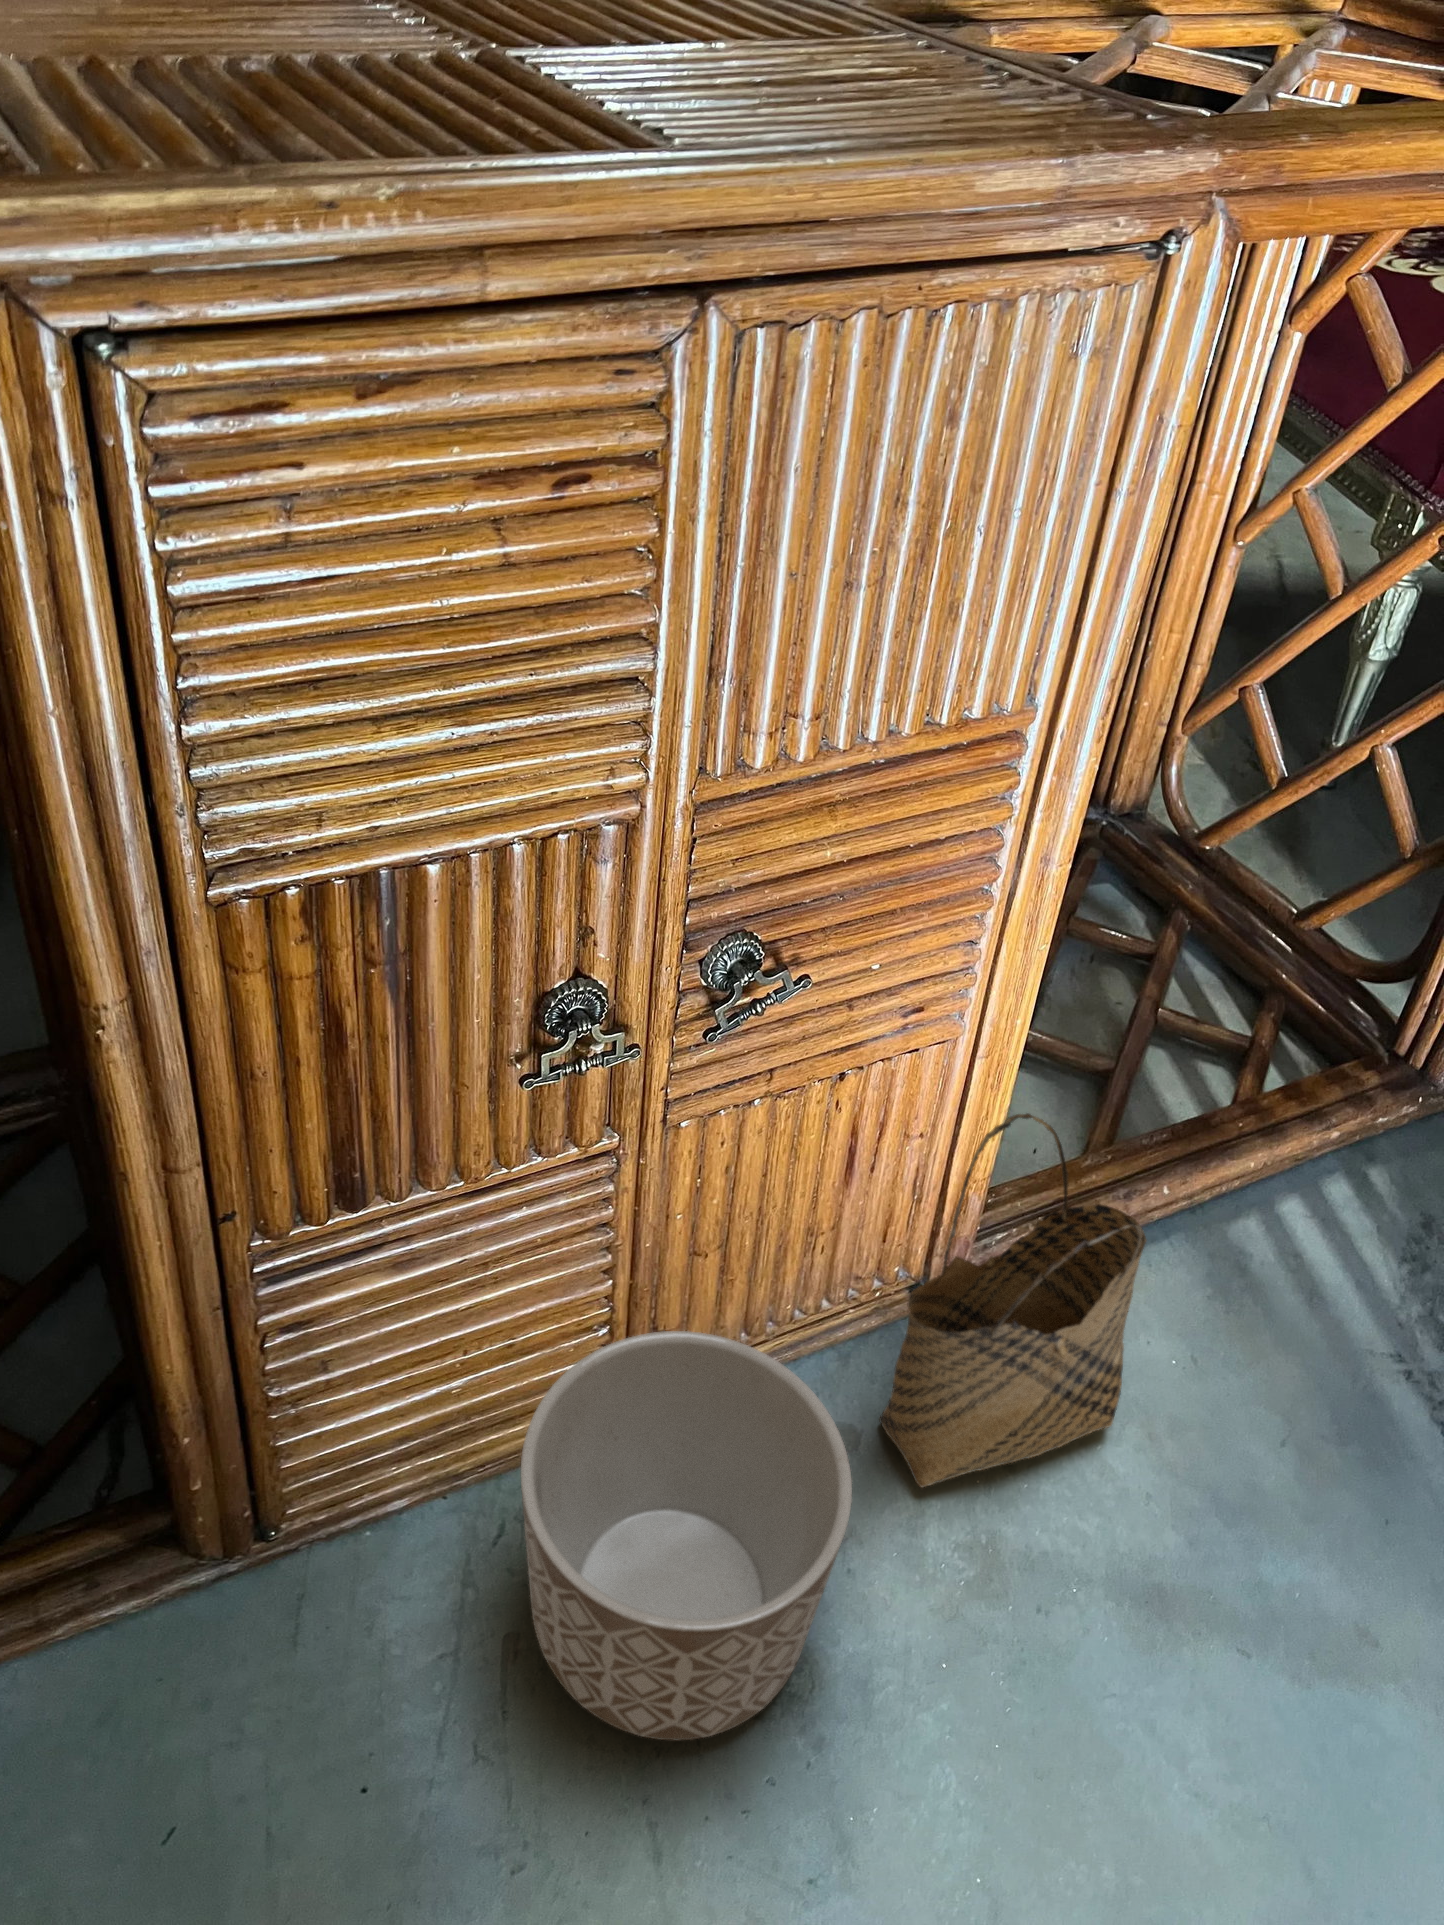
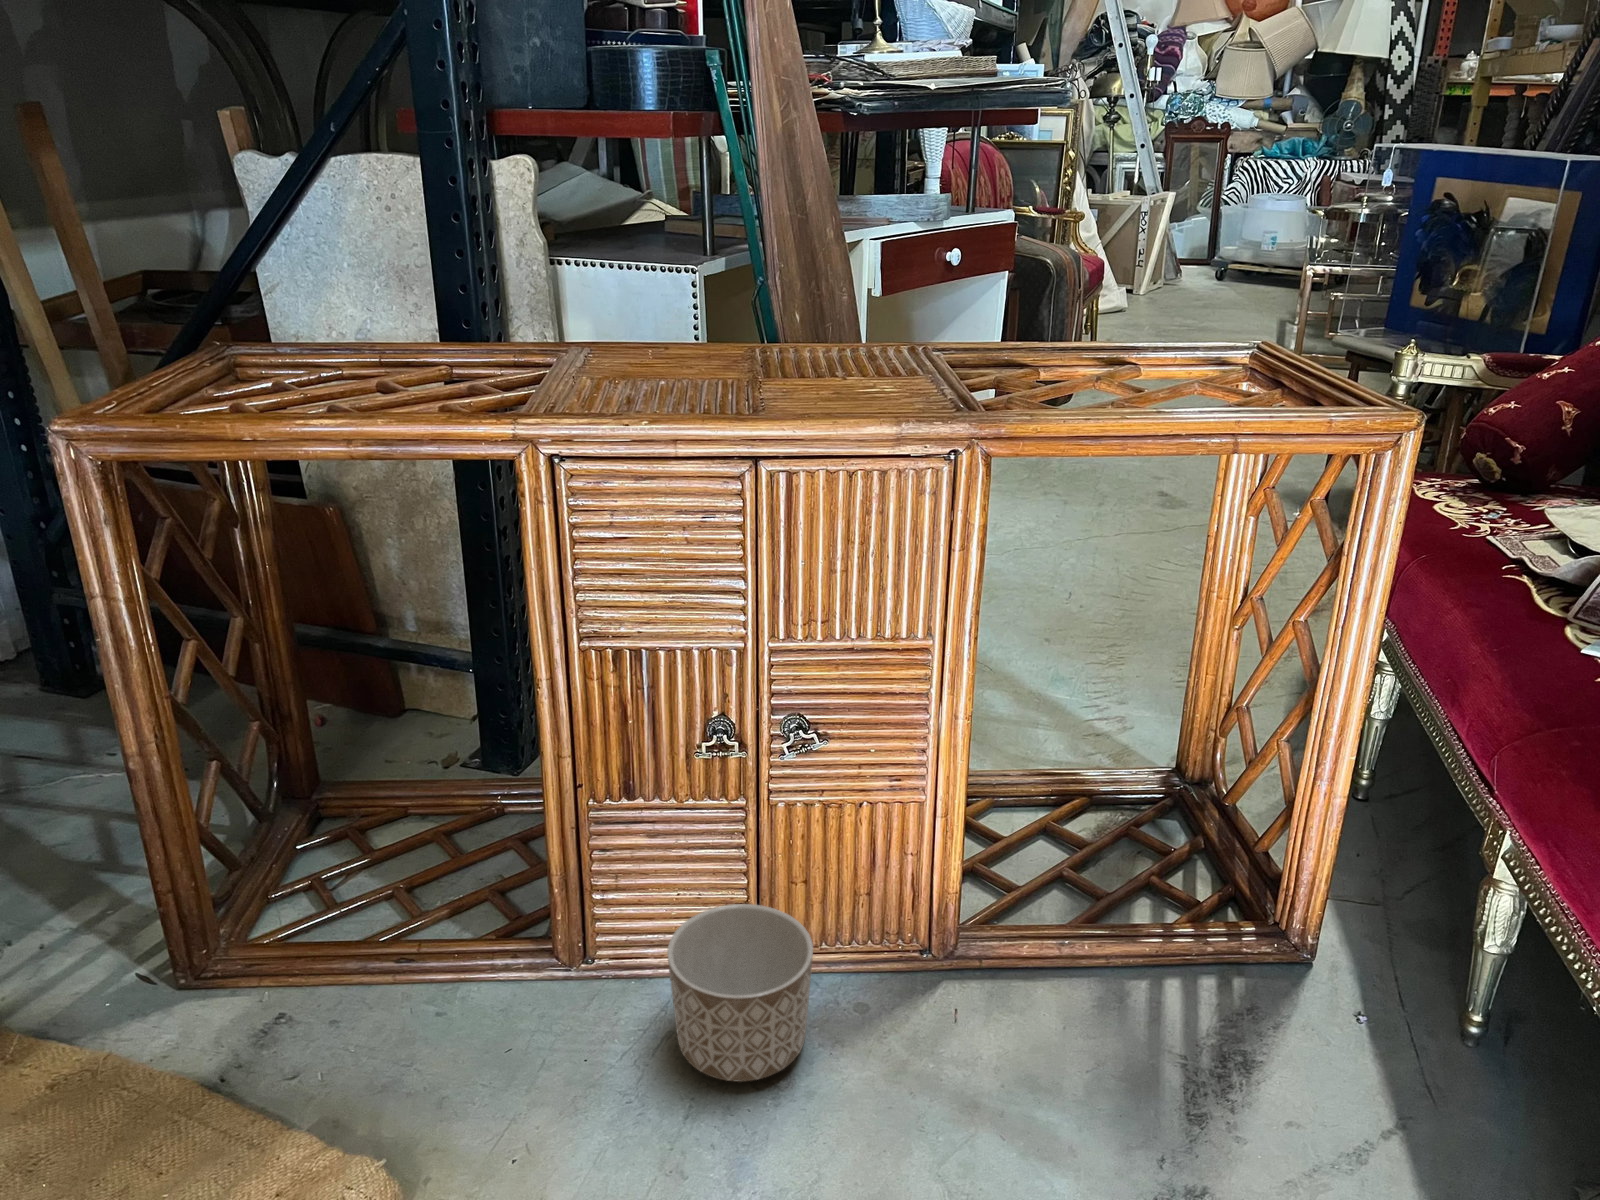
woven basket: present [879,1113,1147,1487] -> none [875,845,1013,1036]

